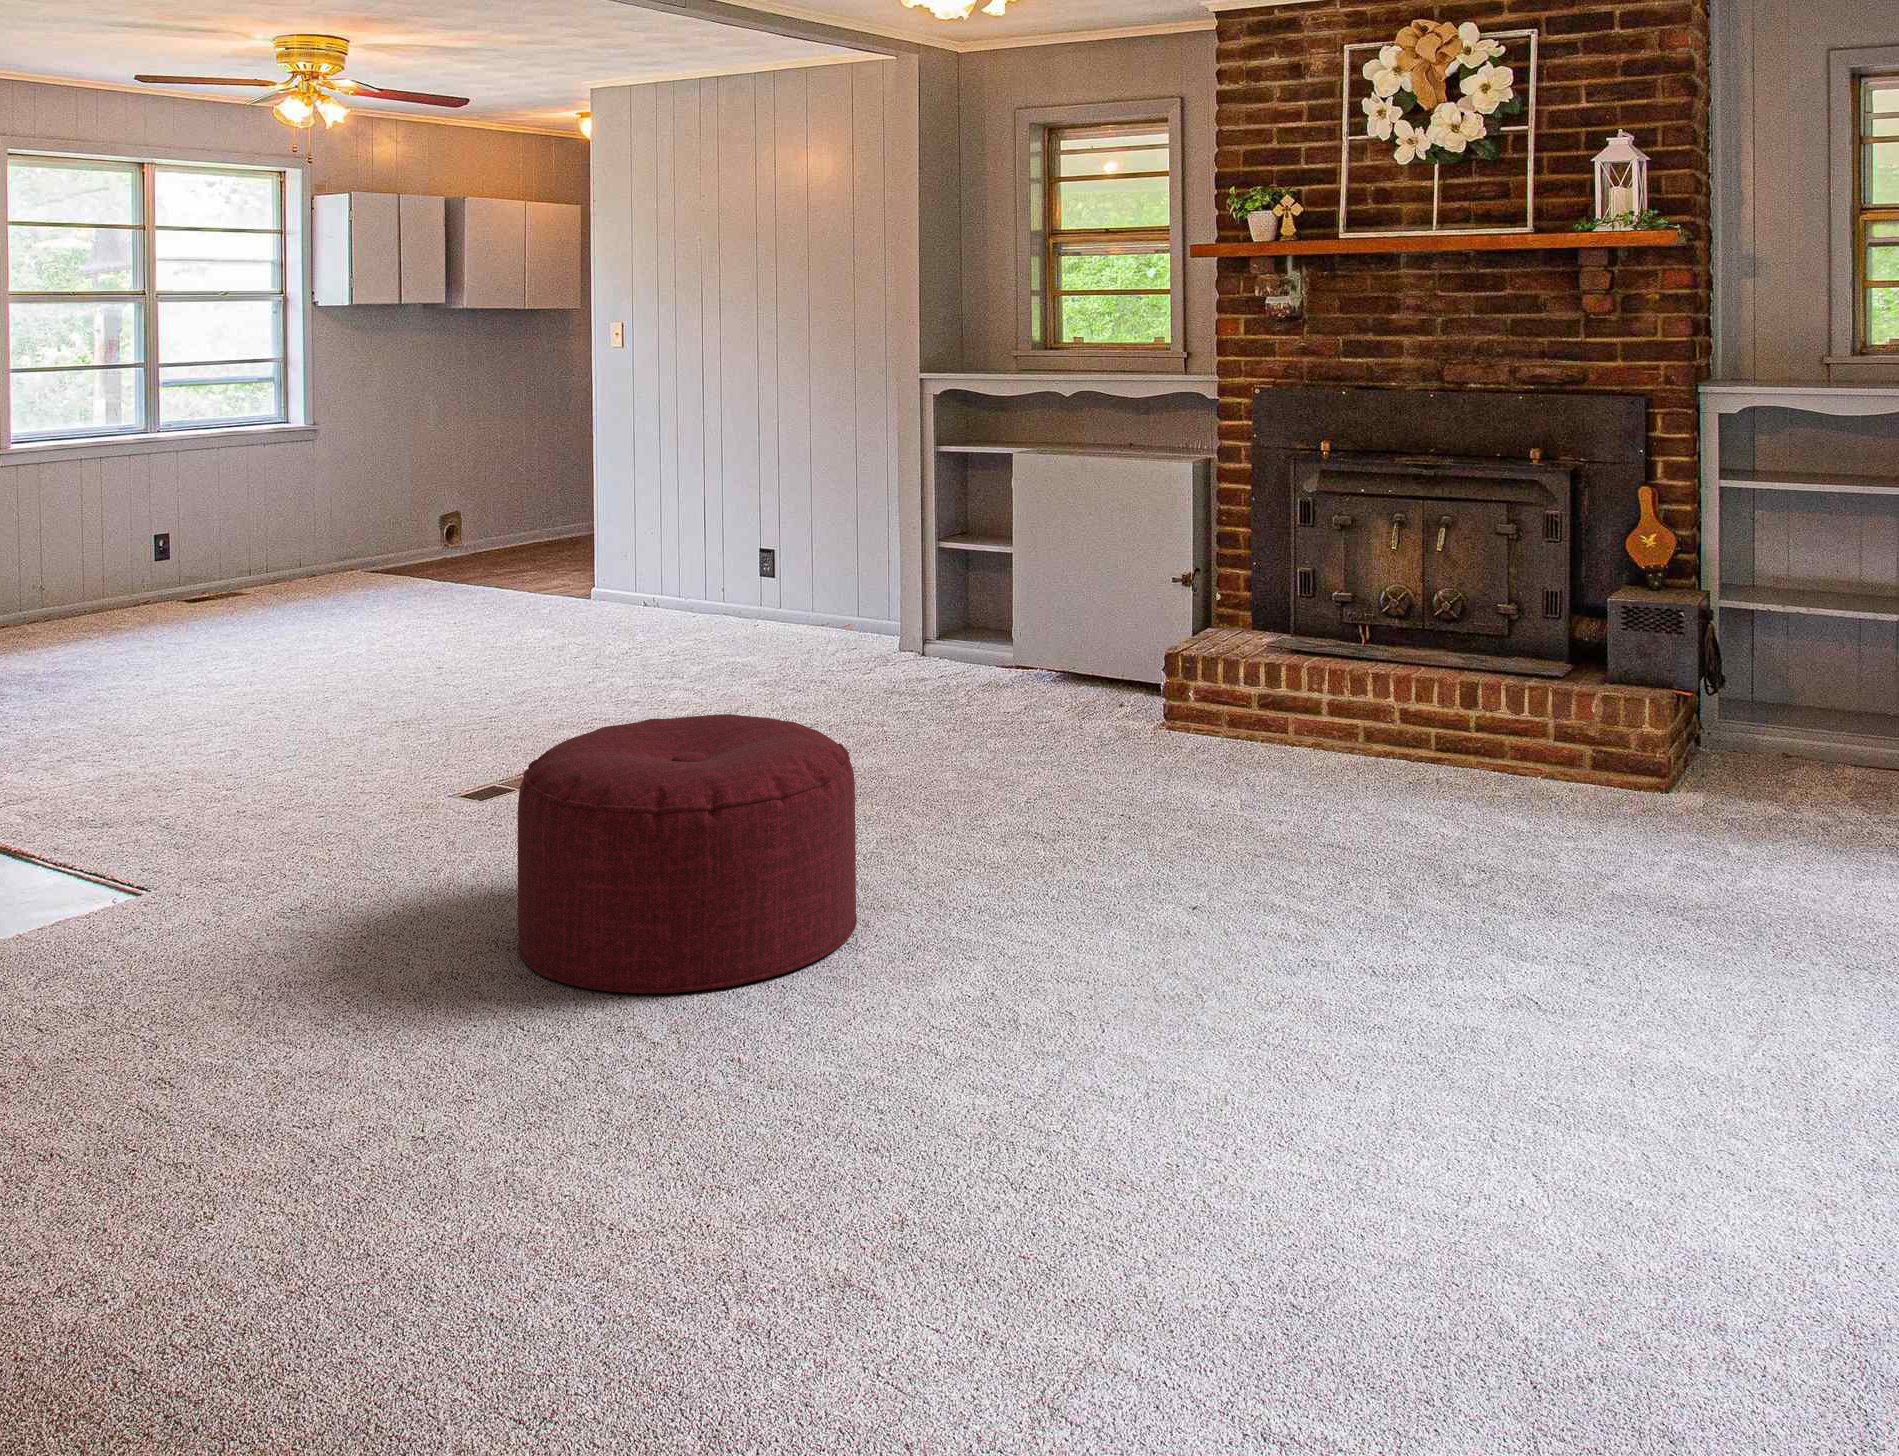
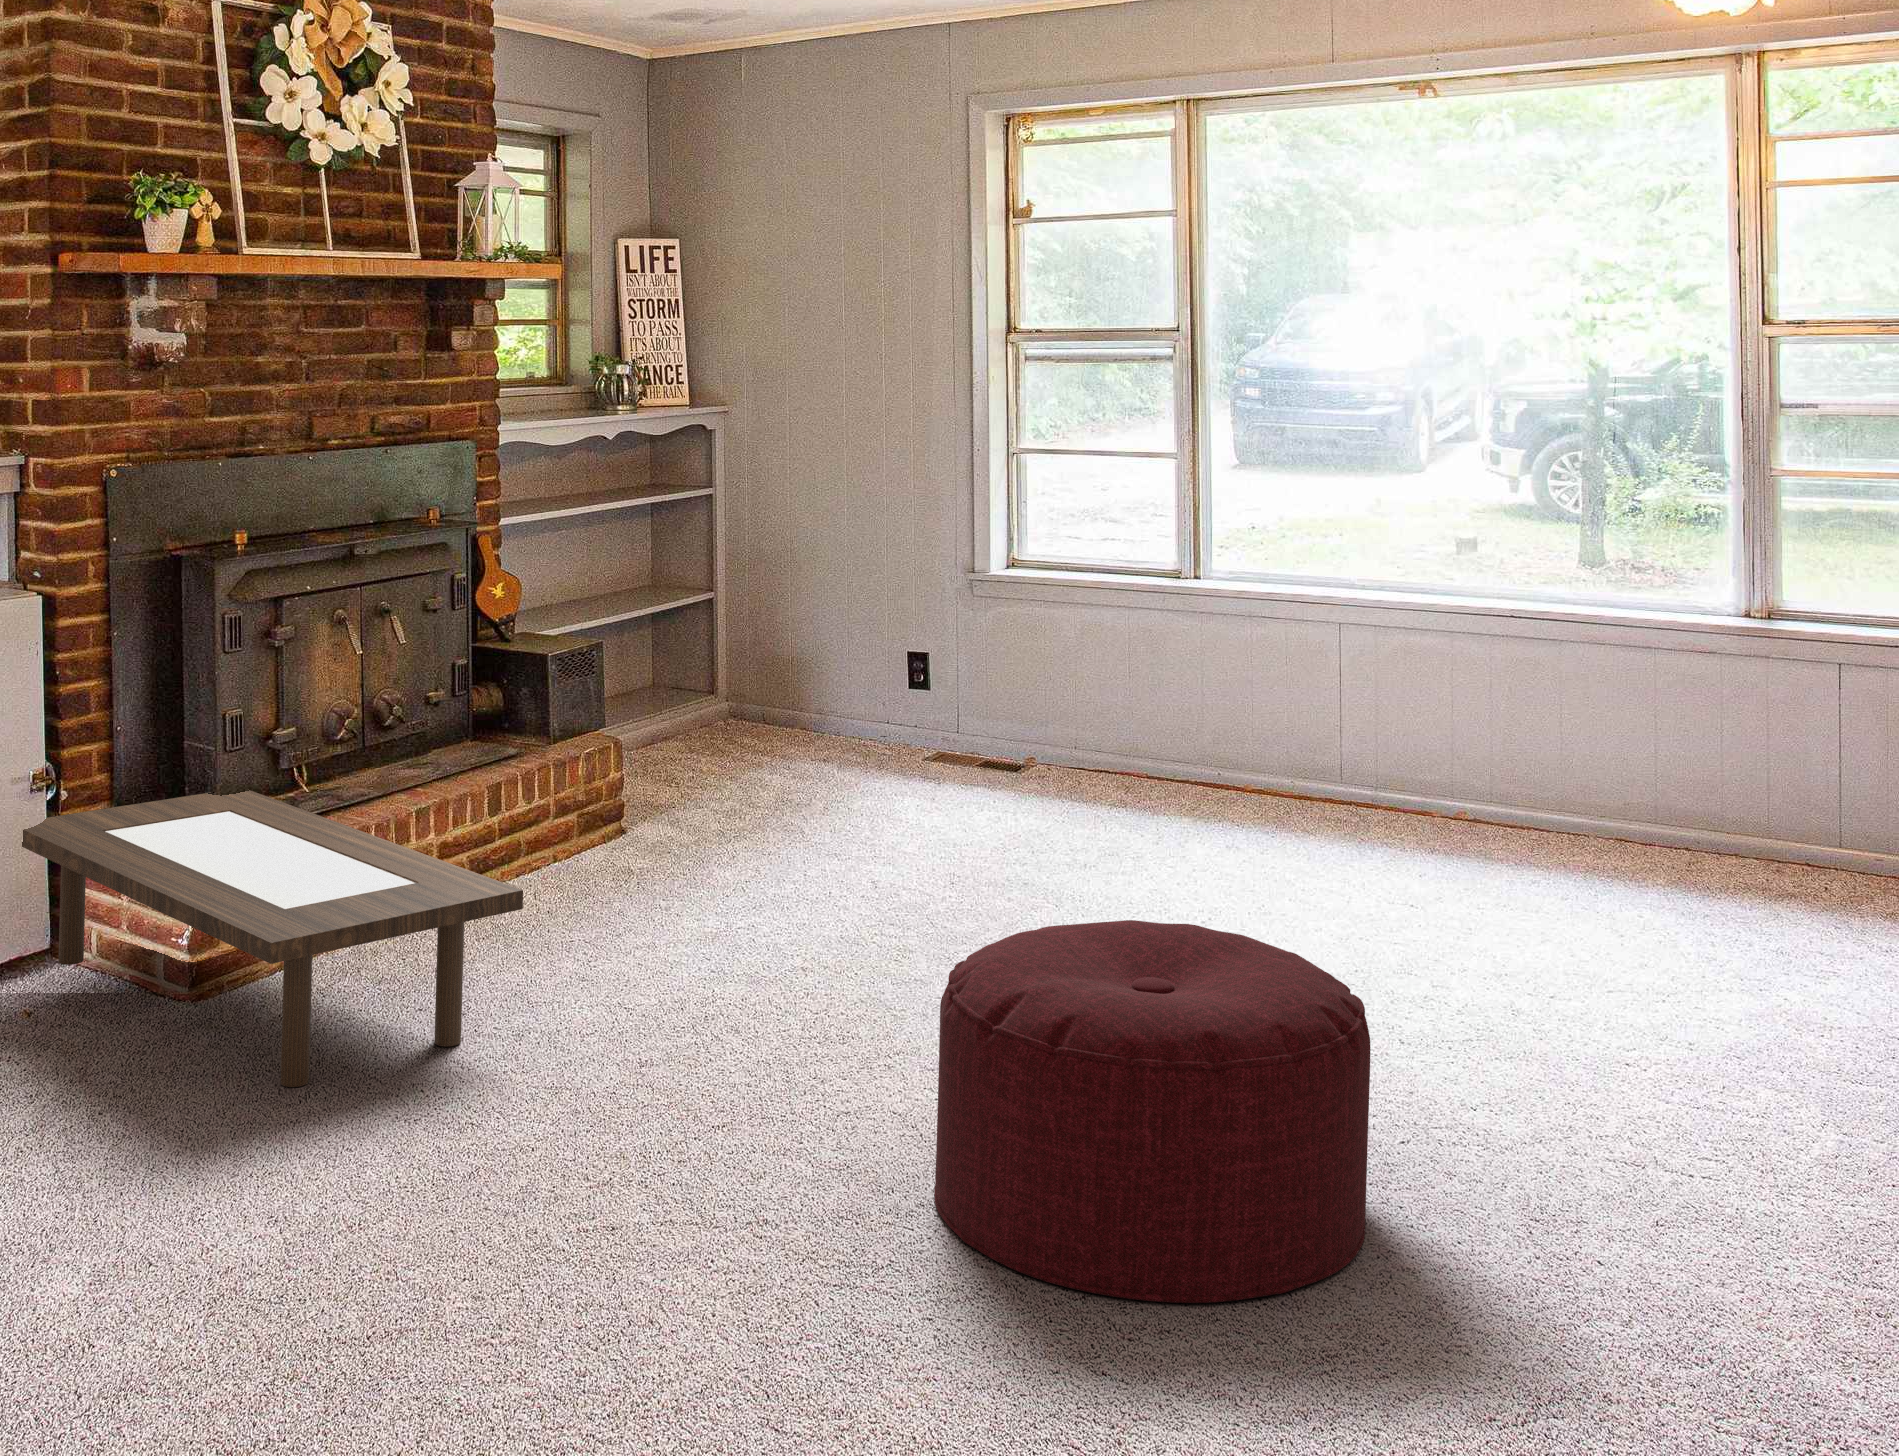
coffee table: none [928,603,1311,773] -> present [22,790,523,1087]

